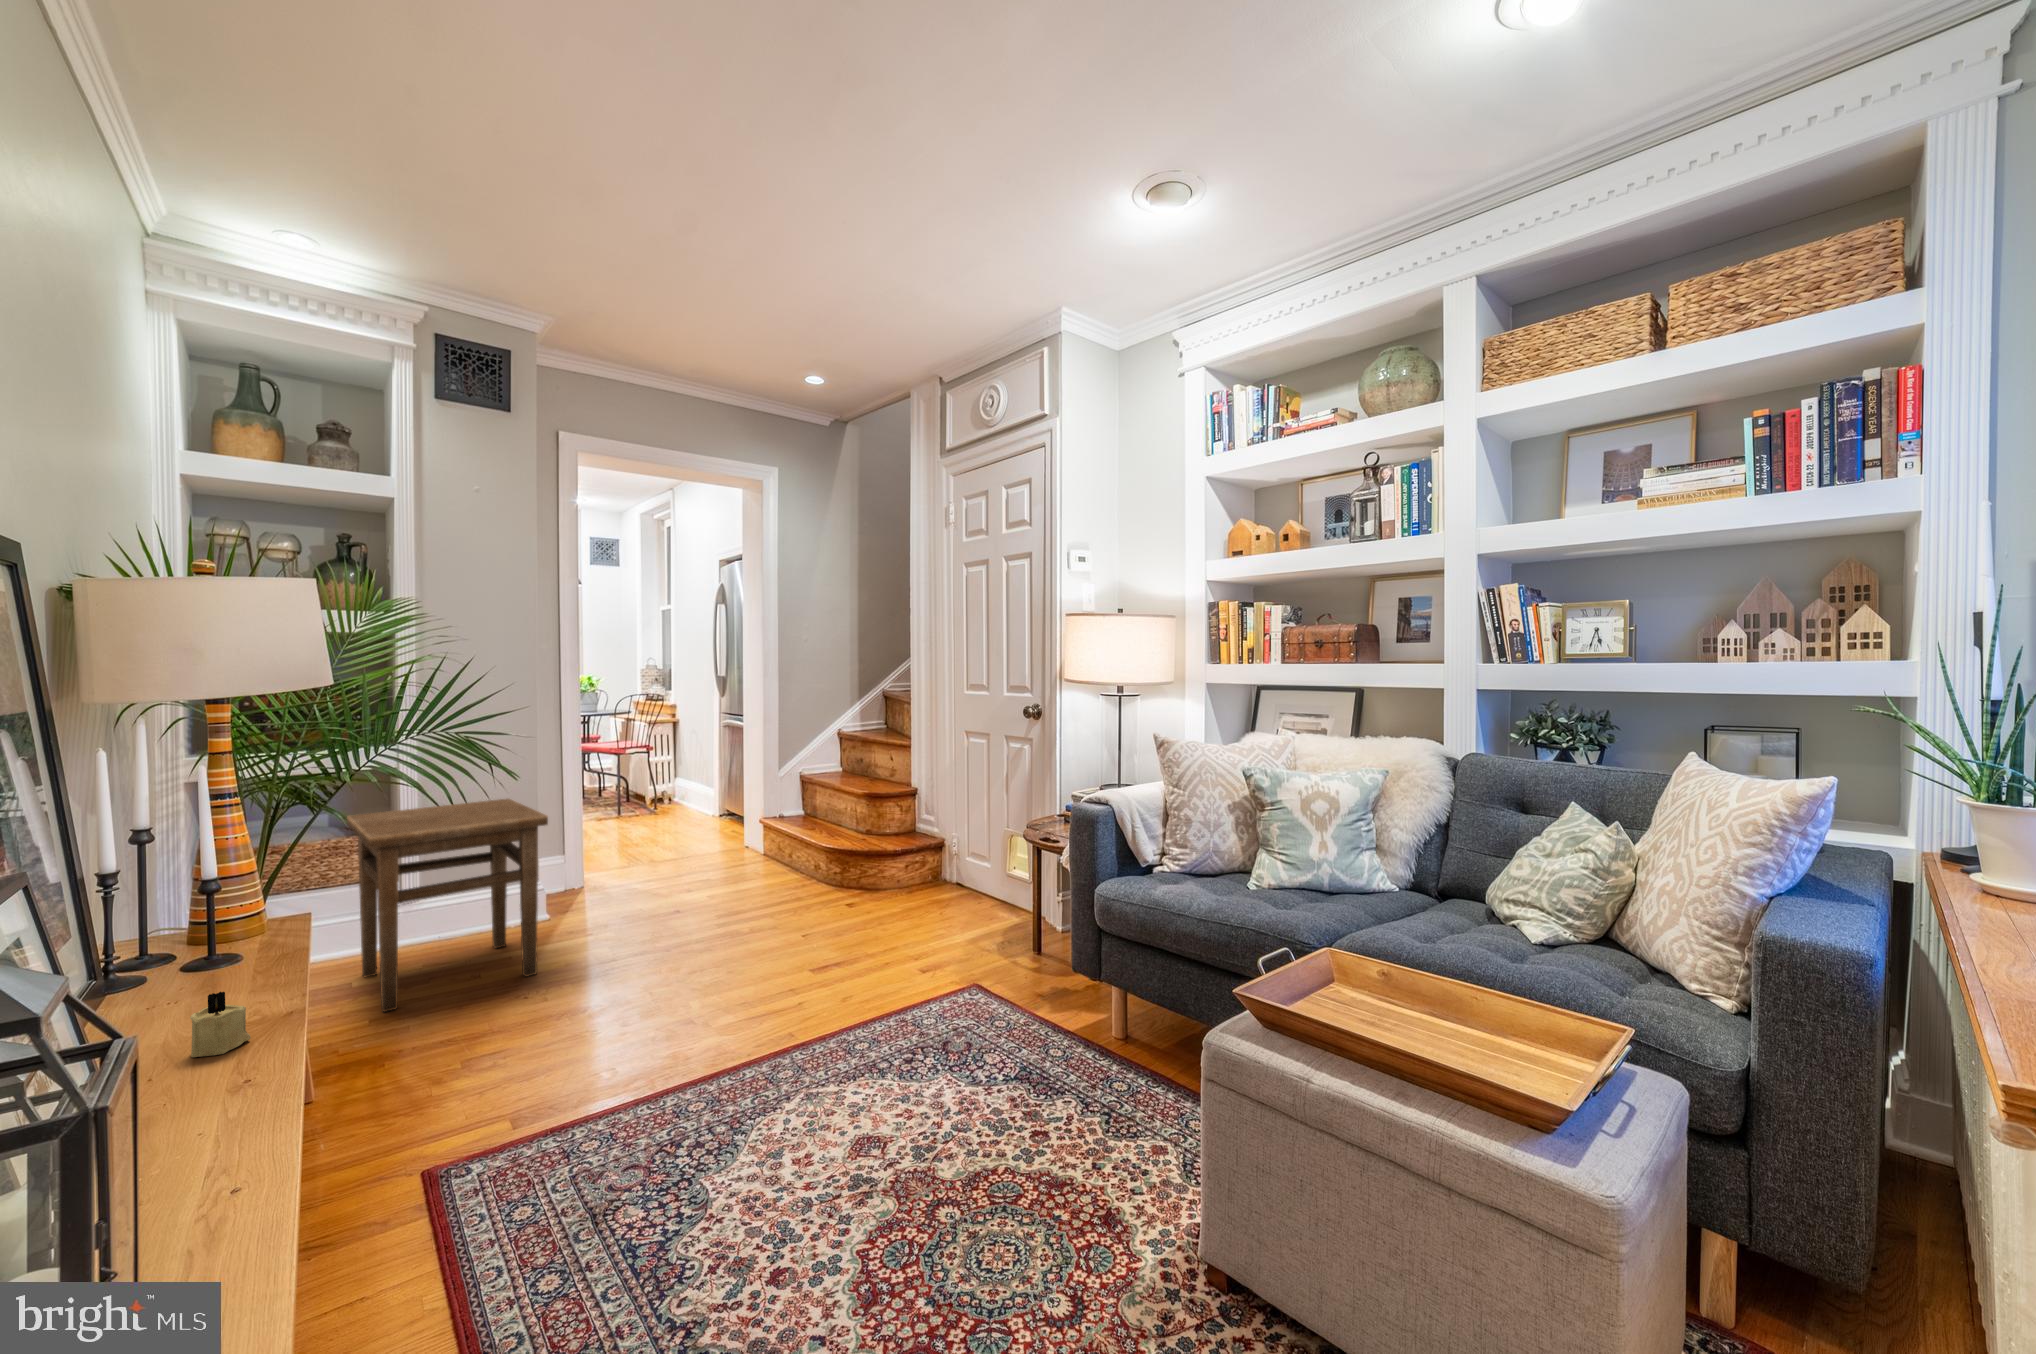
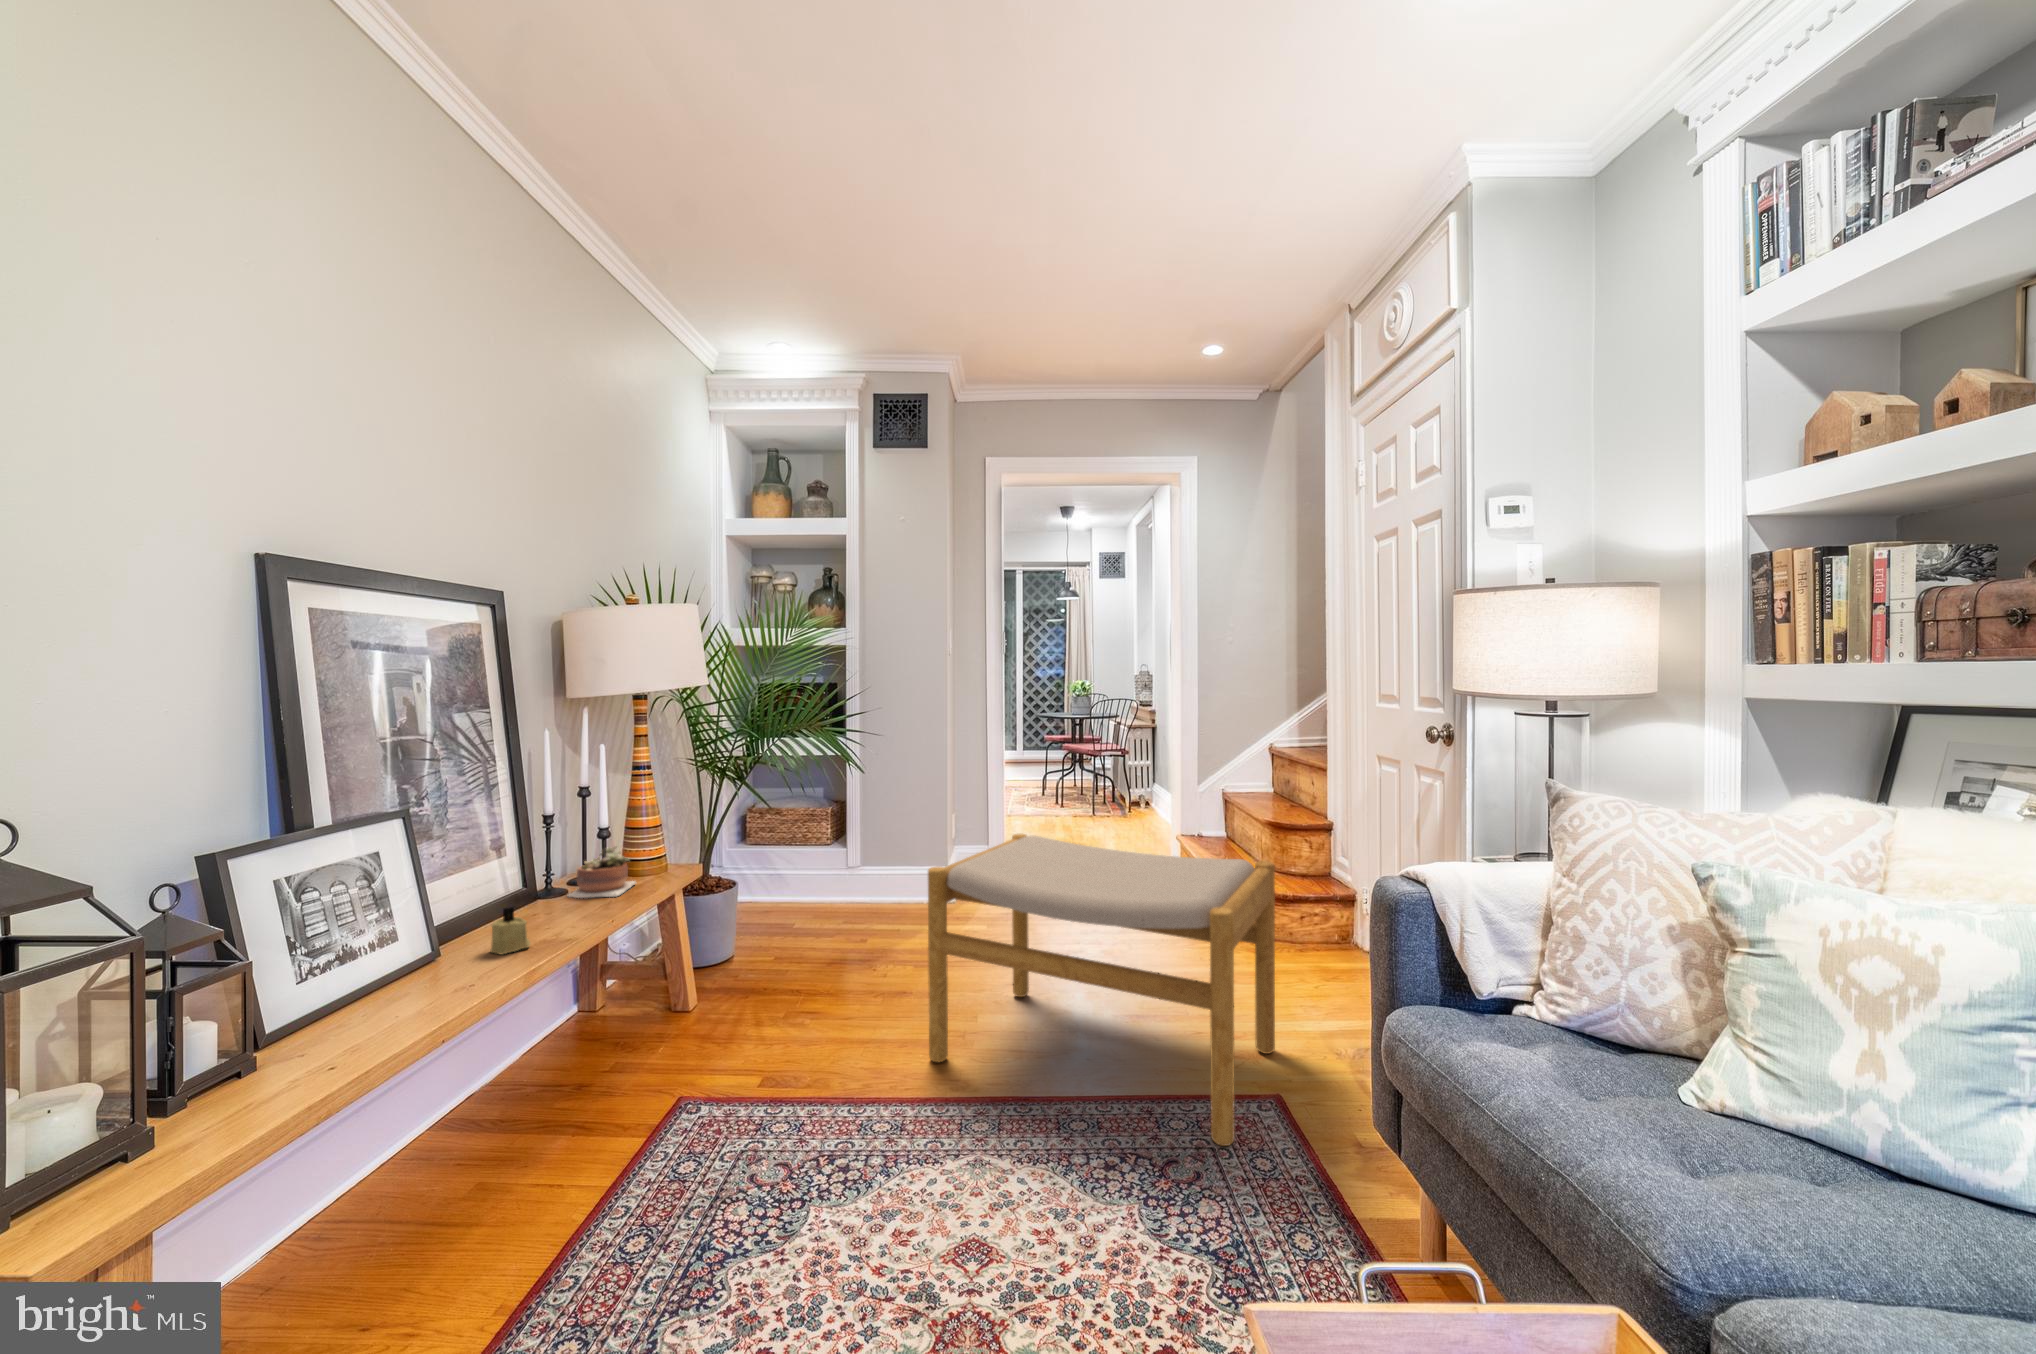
side table: present [347,798,548,1012] -> none [790,784,924,945]
footstool: none [683,818,978,1054] -> present [928,834,1275,1146]
succulent plant: none [150,913,246,994] -> present [568,846,636,898]

